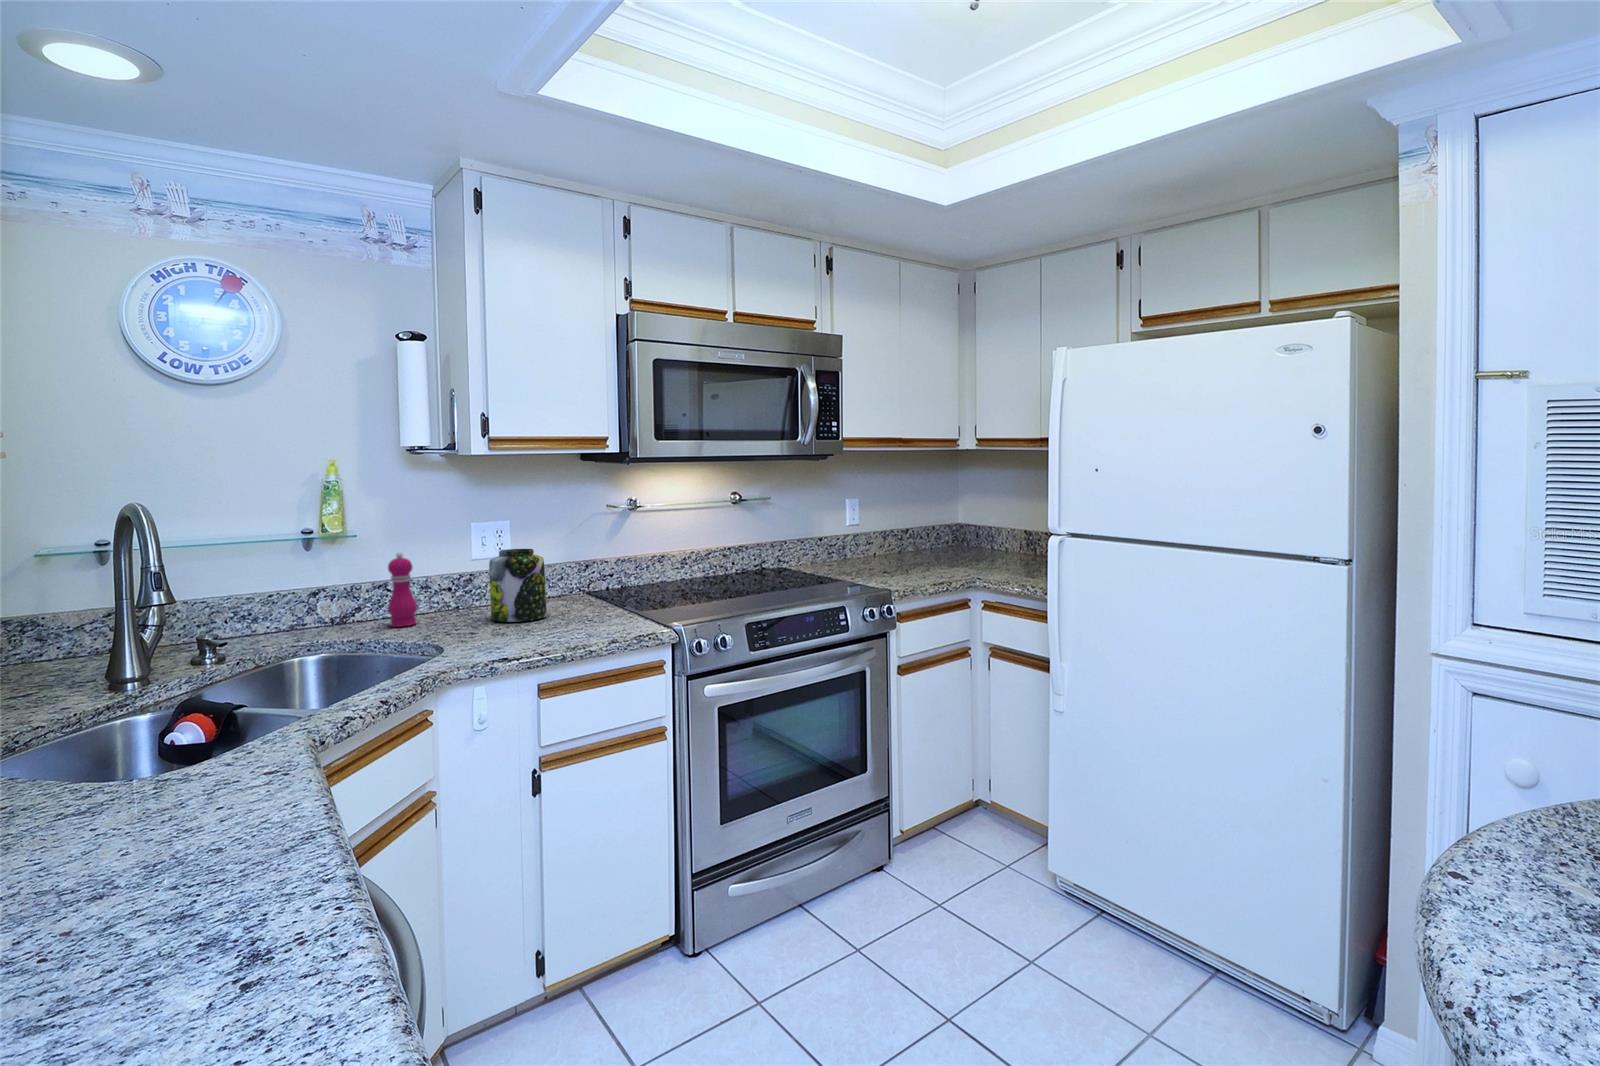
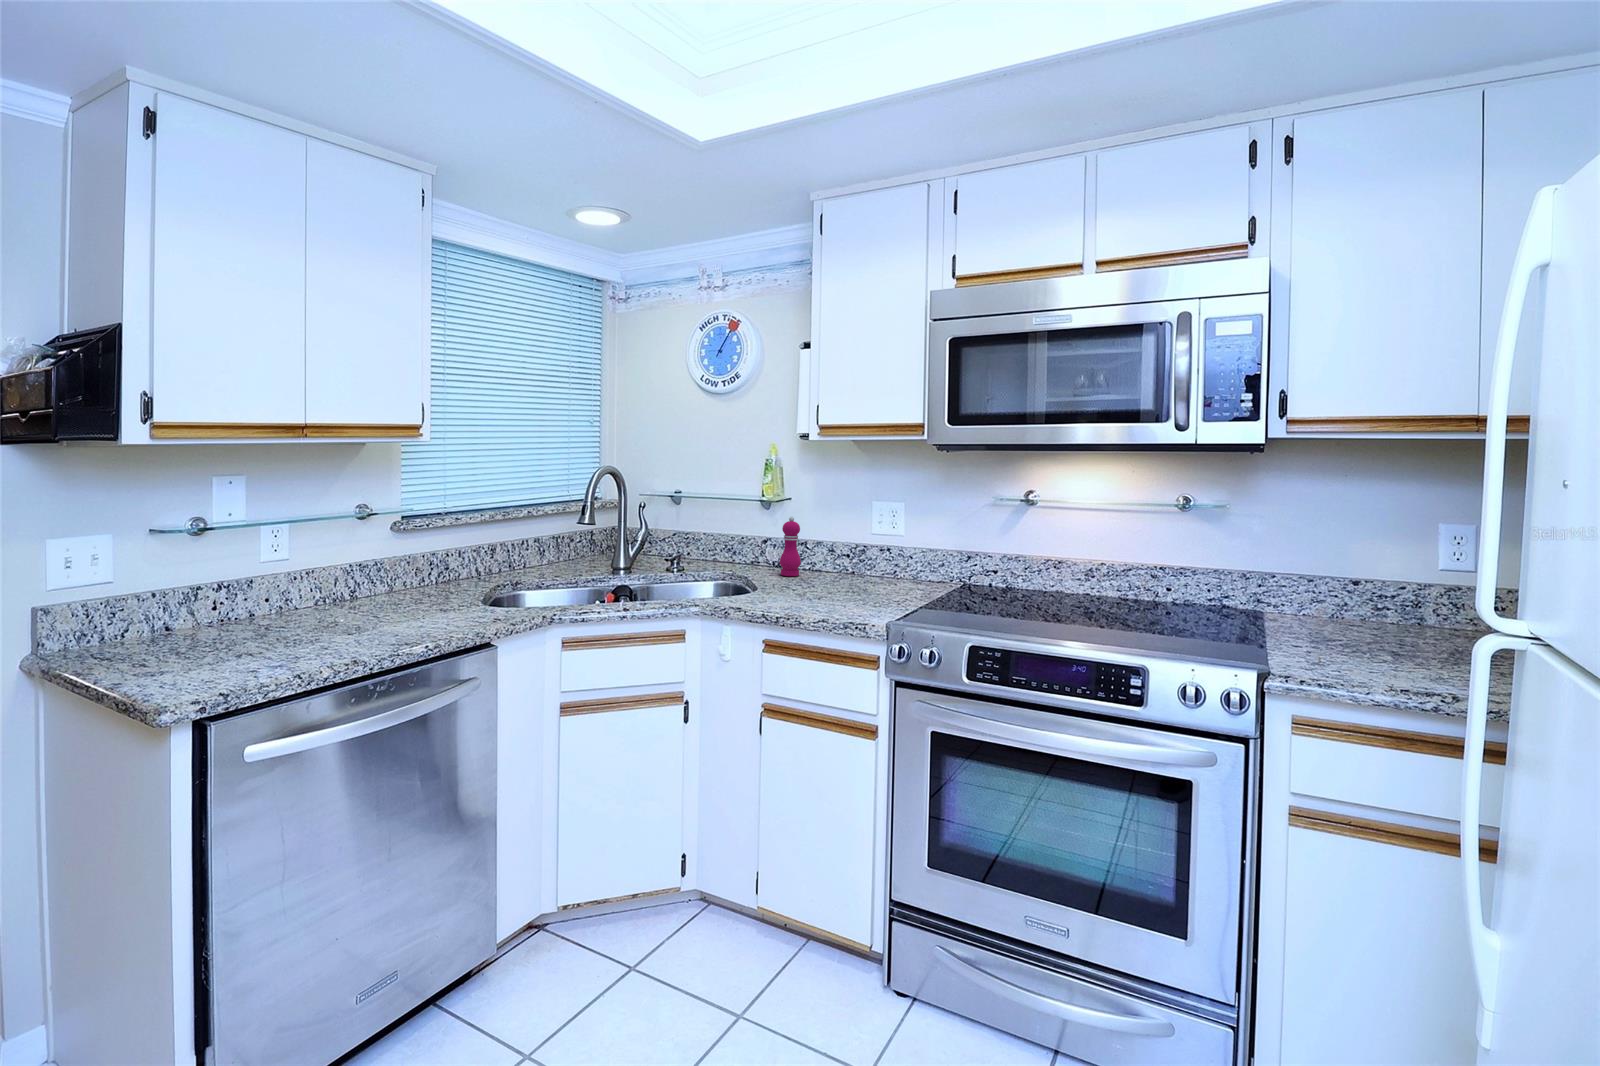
jar: present [489,549,547,622] -> none [825,525,870,592]

